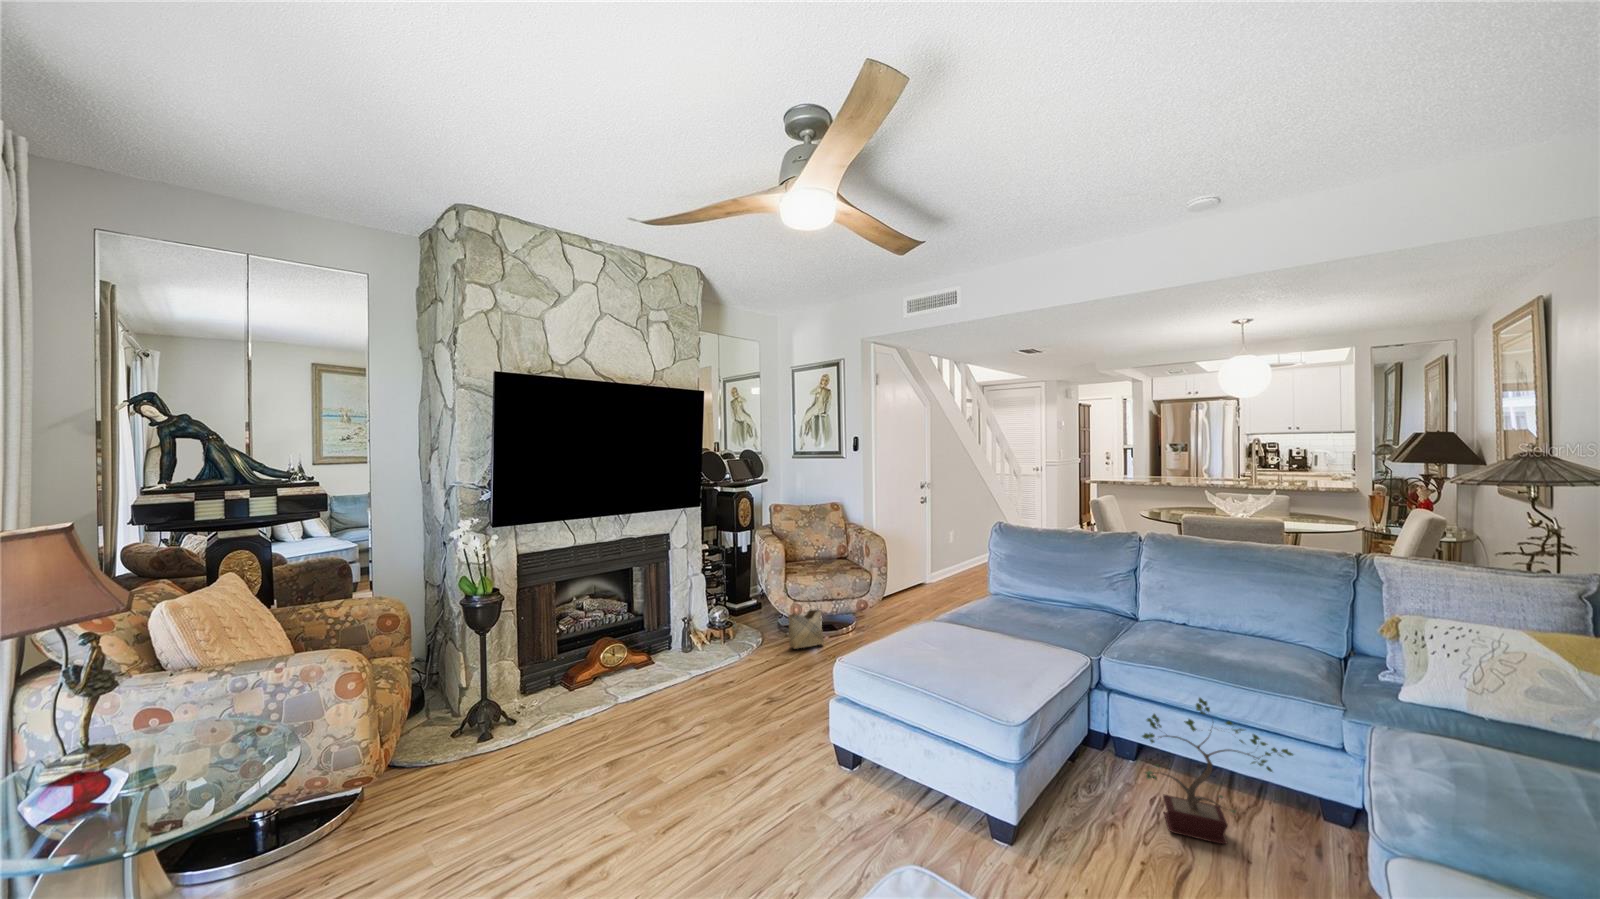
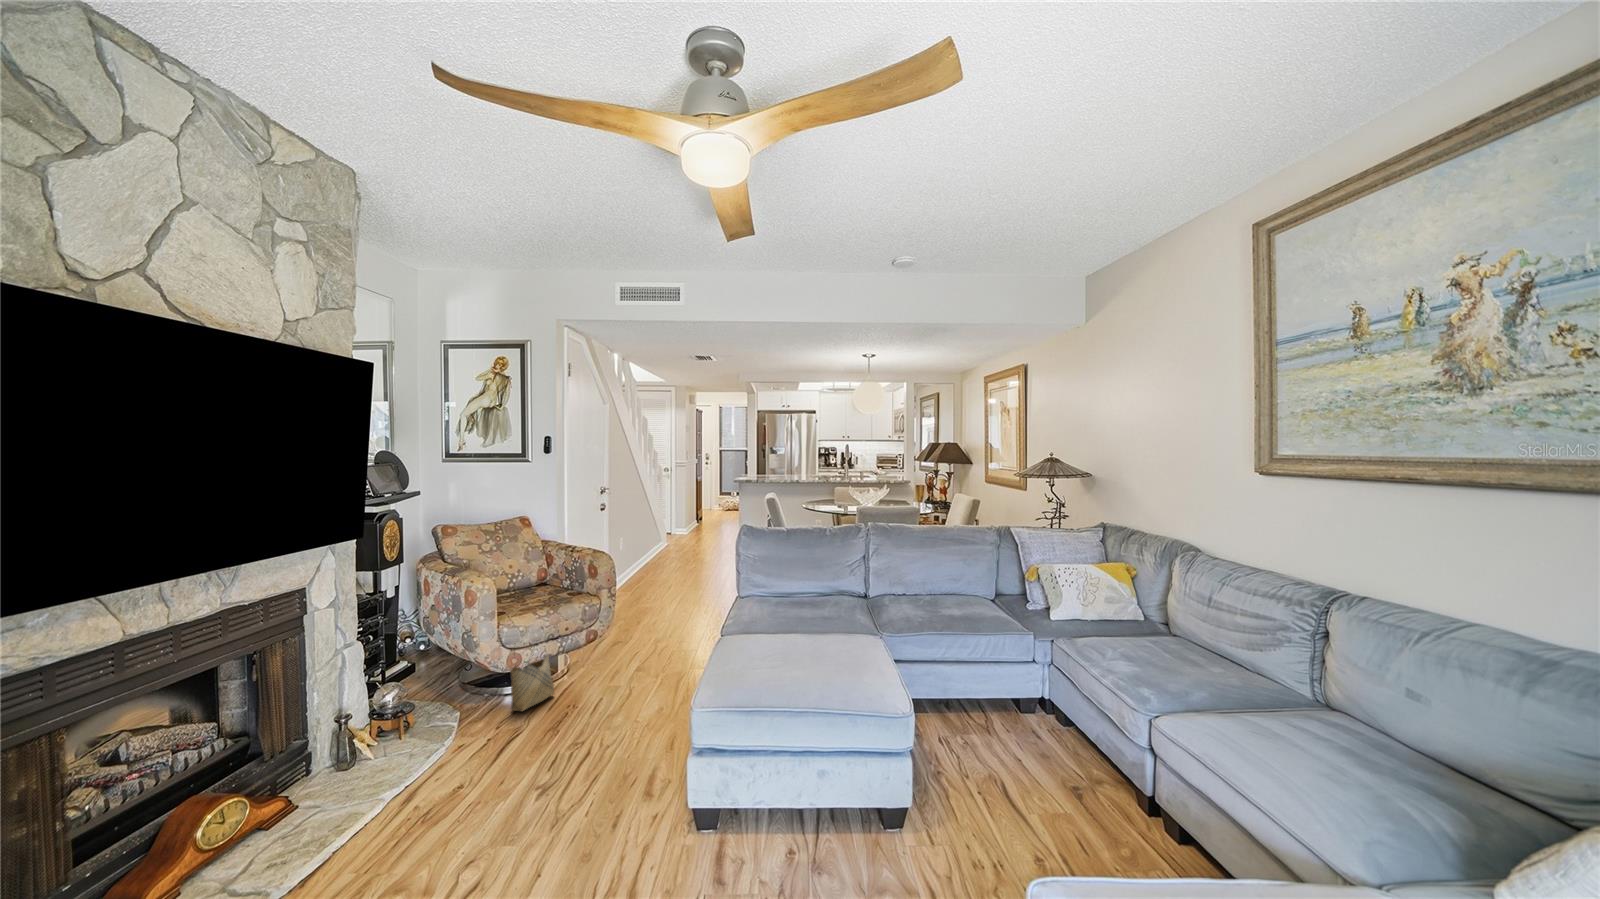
potted plant: present [1142,698,1293,844] -> none [958,643,1044,755]

